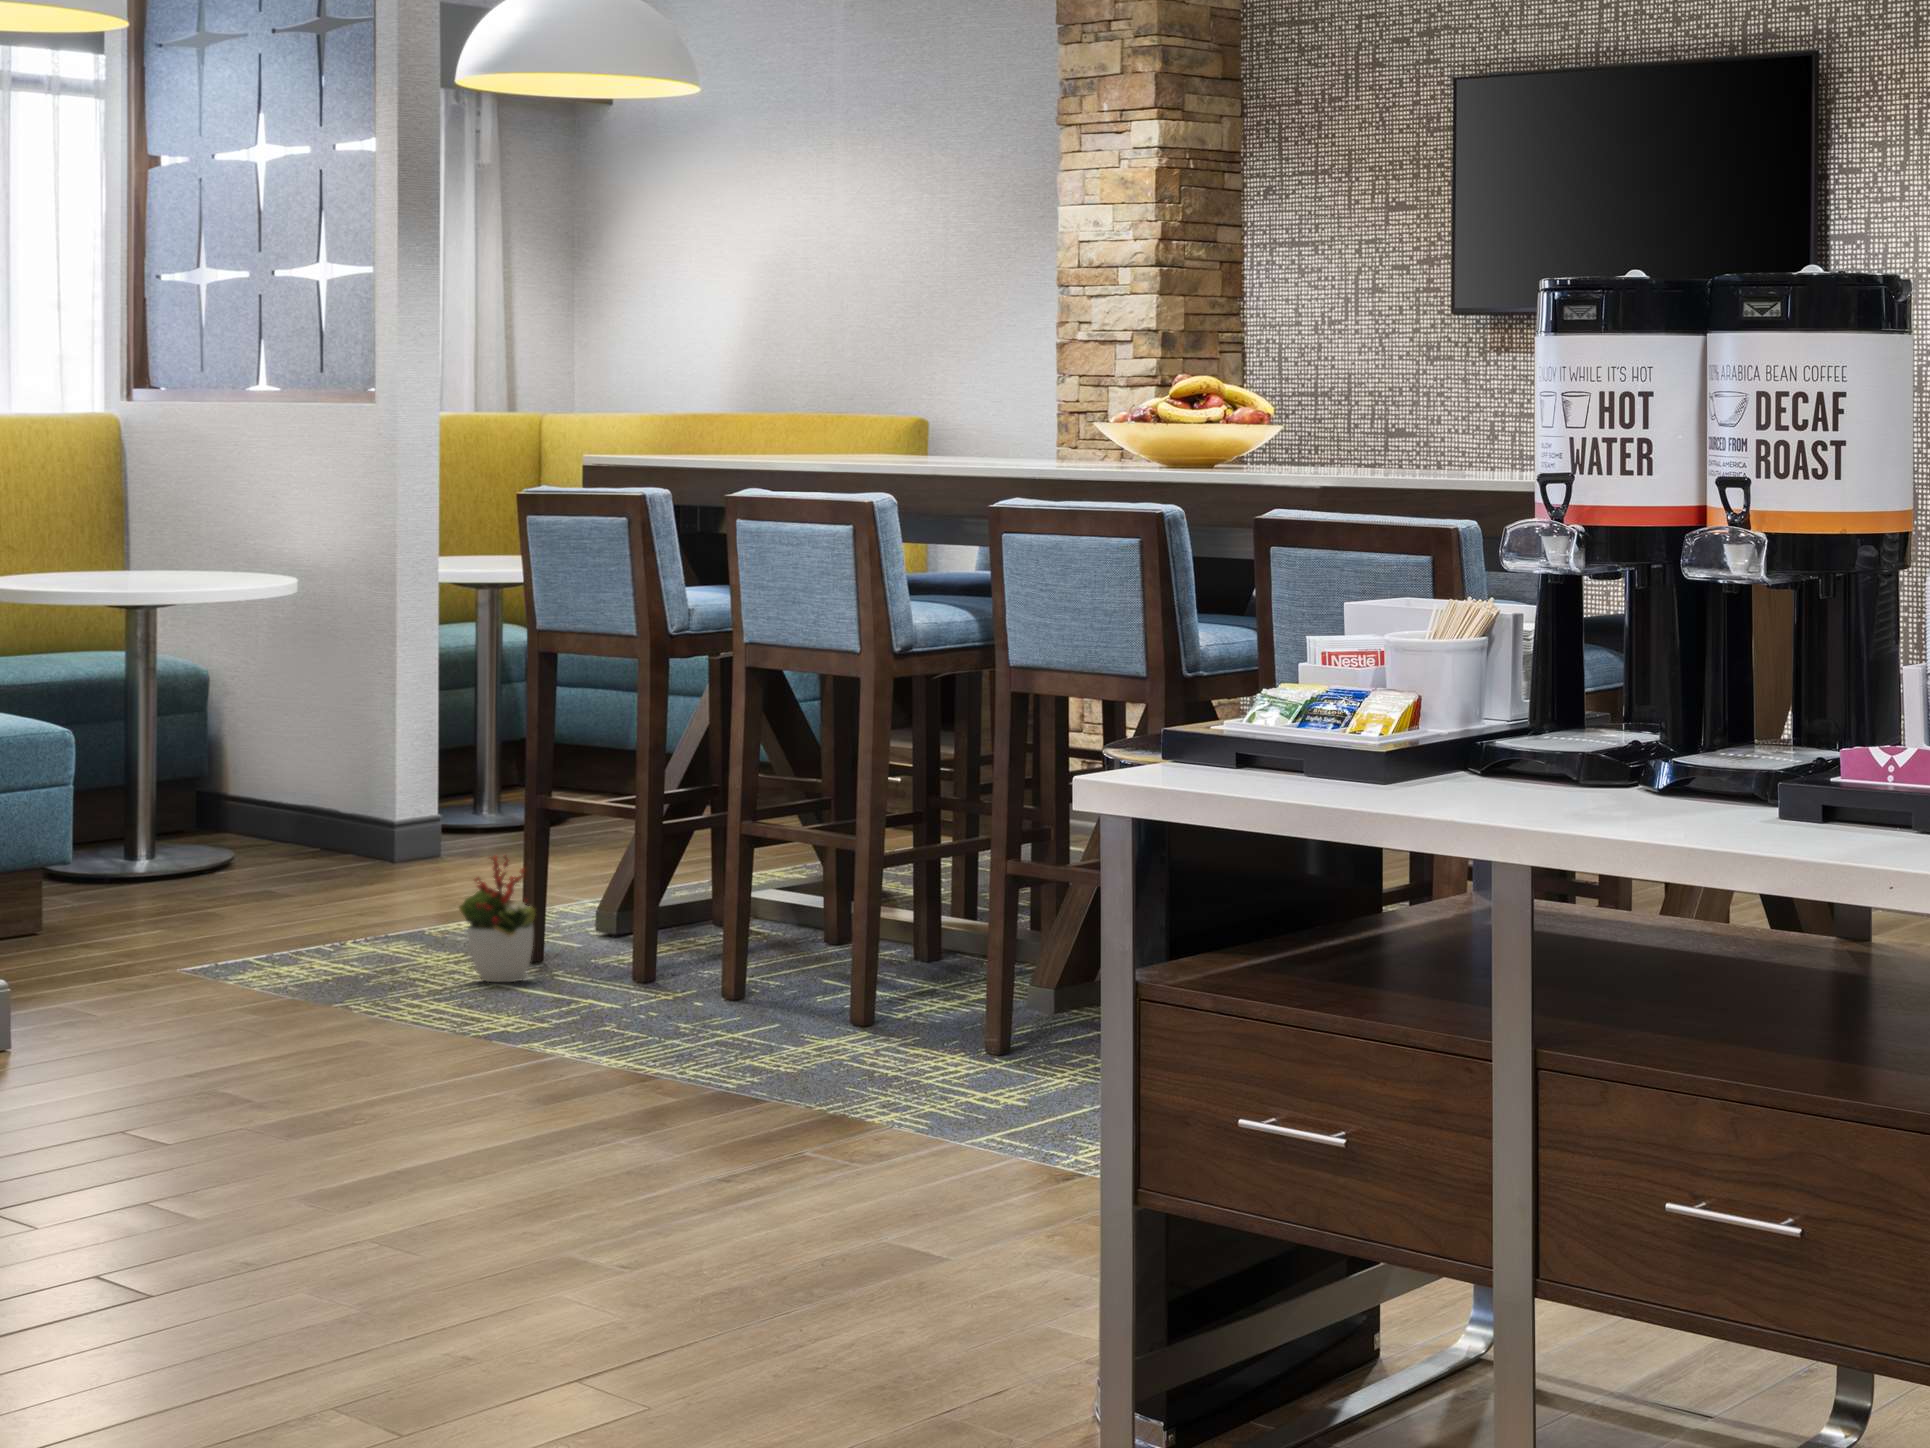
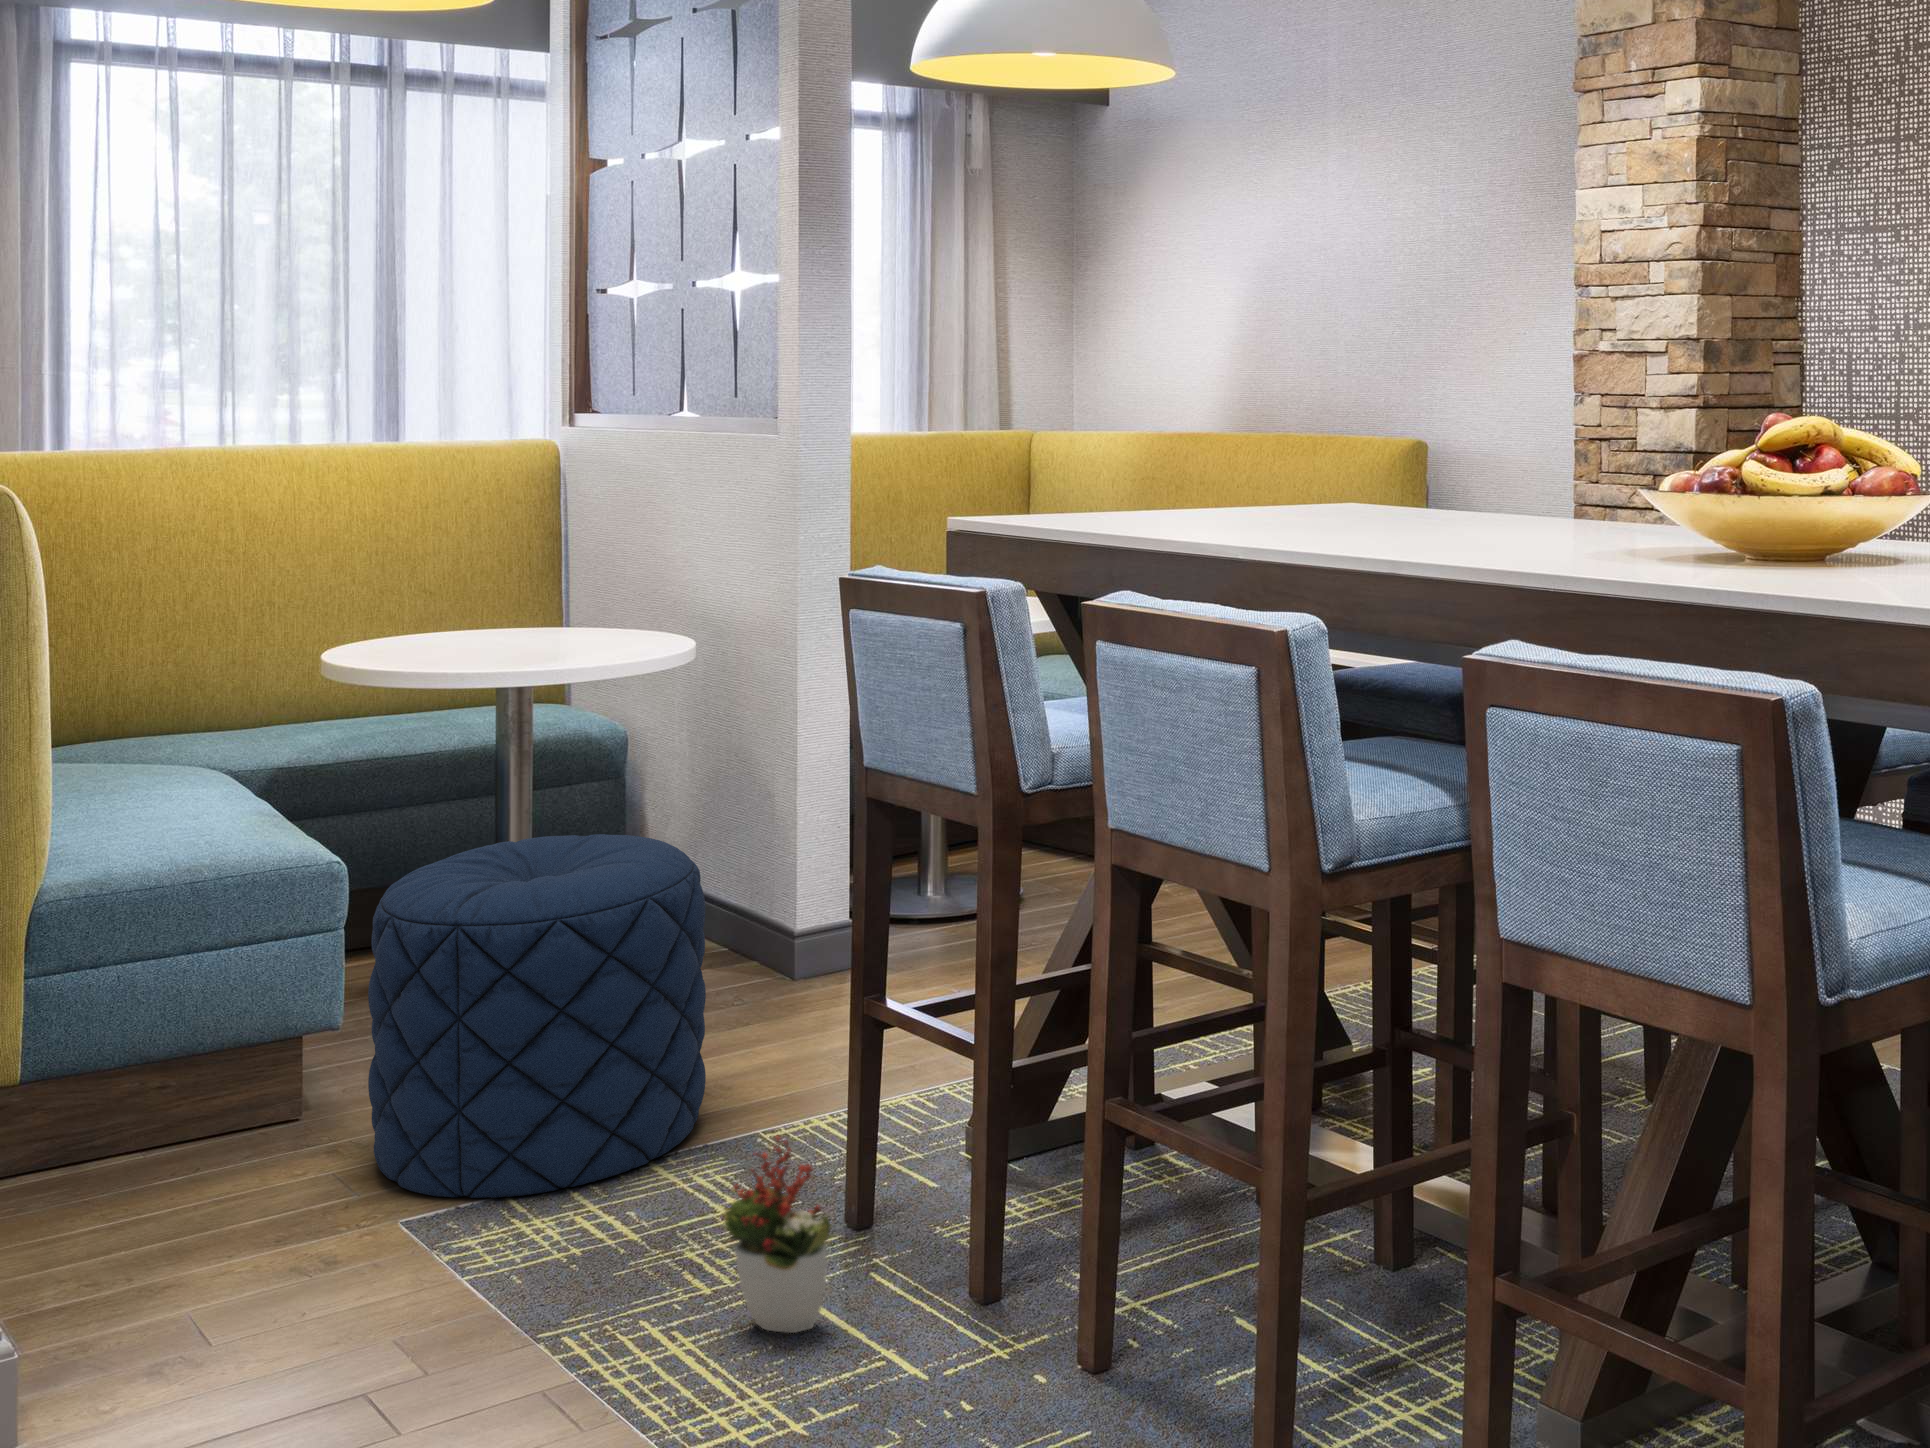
pouf: none [117,703,376,950] -> present [368,834,706,1198]

